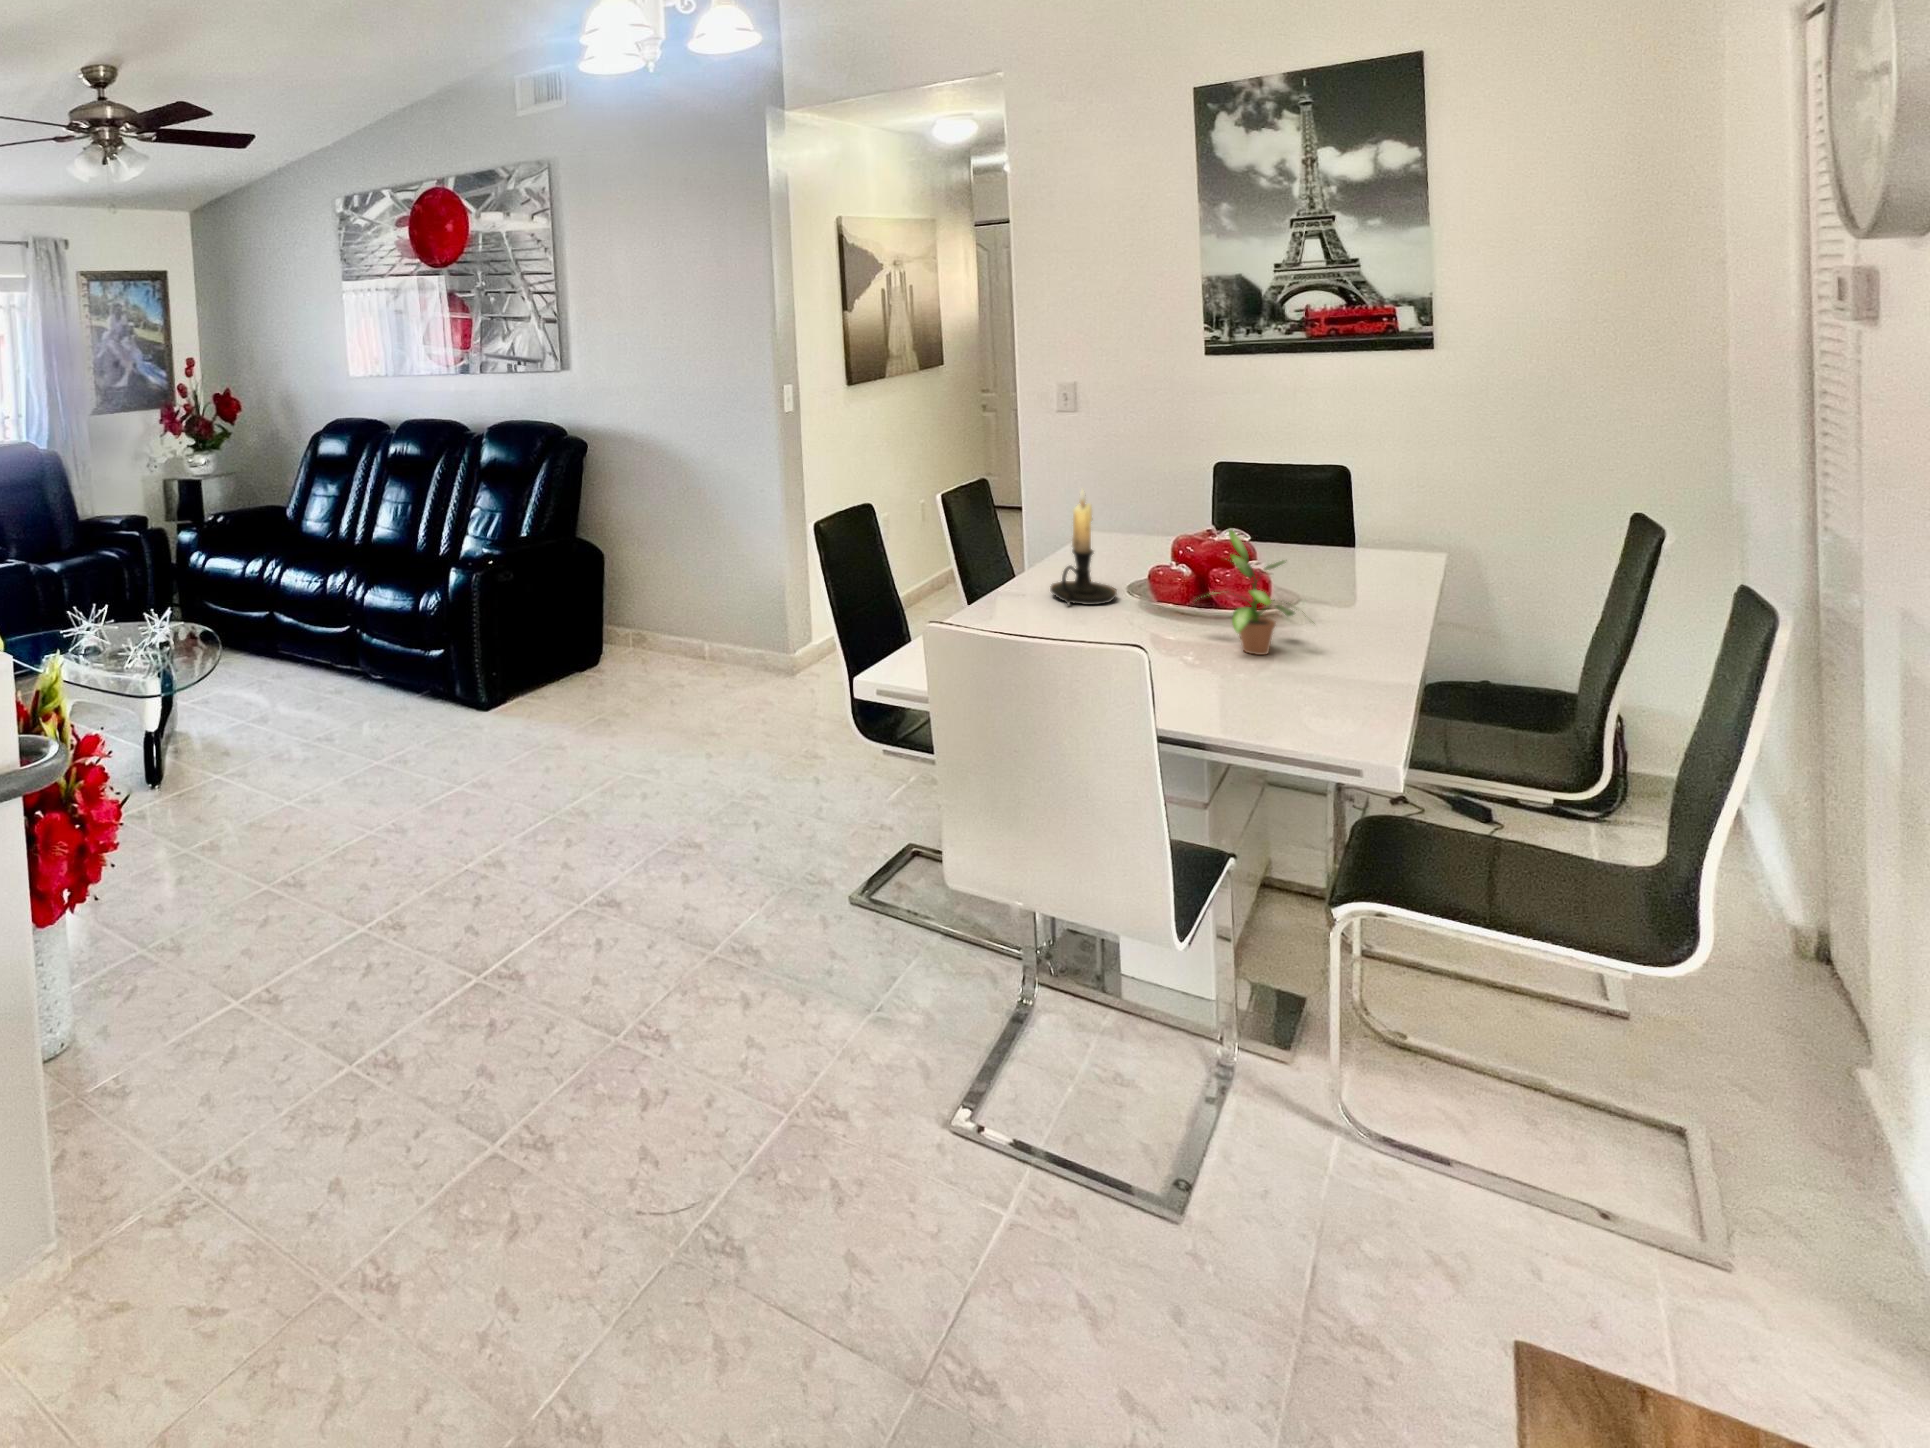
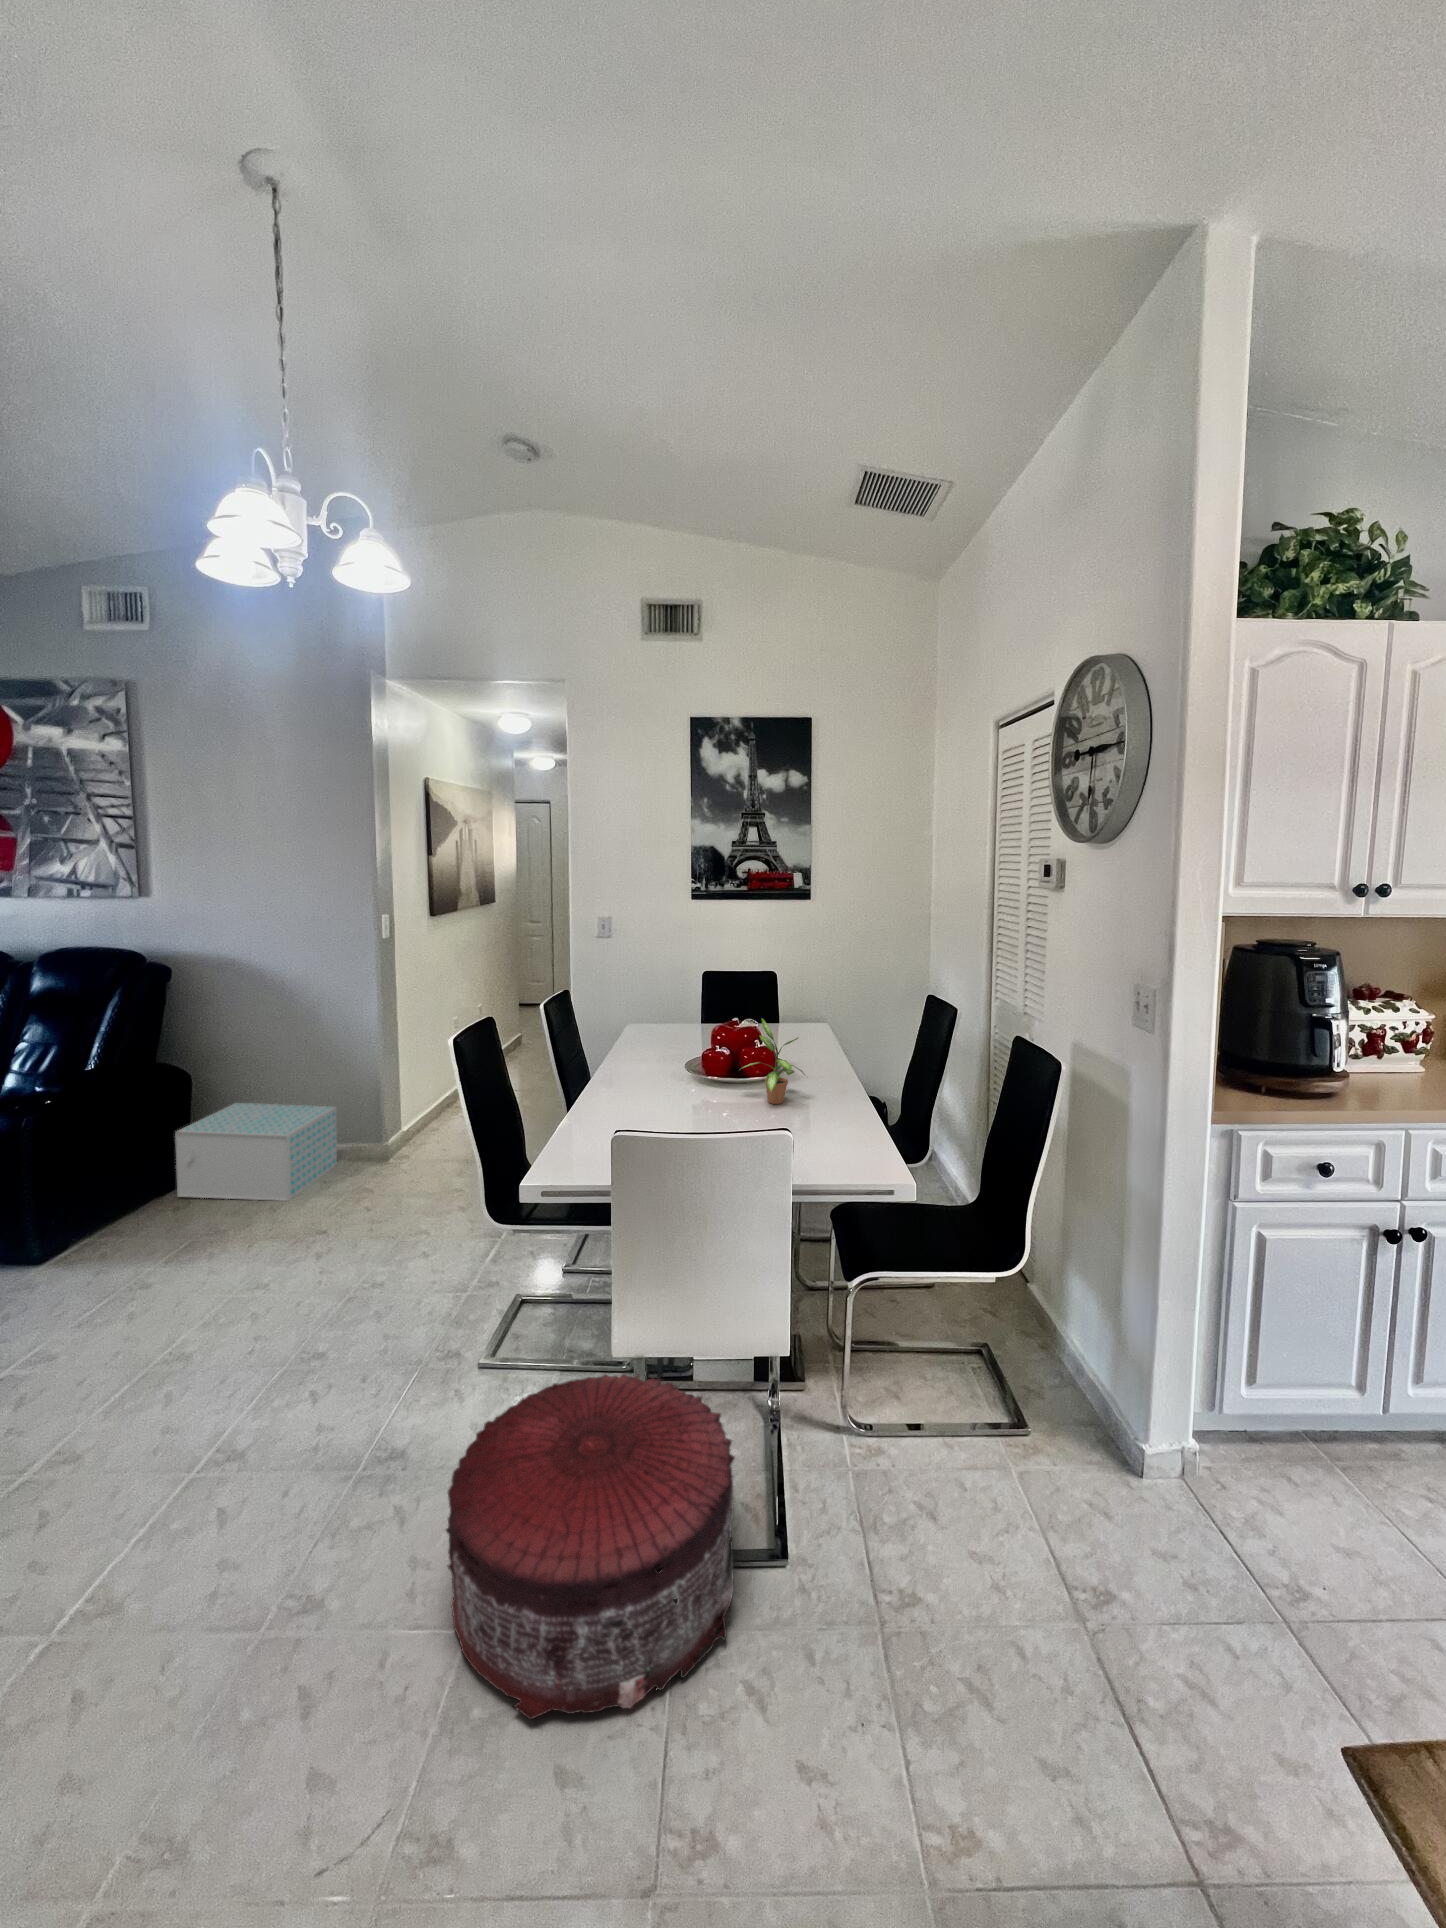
candle holder: present [1050,490,1117,605] -> none [631,993,675,1082]
storage box: none [590,586,742,697] -> present [175,1103,337,1201]
pouf: none [759,925,1107,1286] -> present [446,1374,735,1719]

